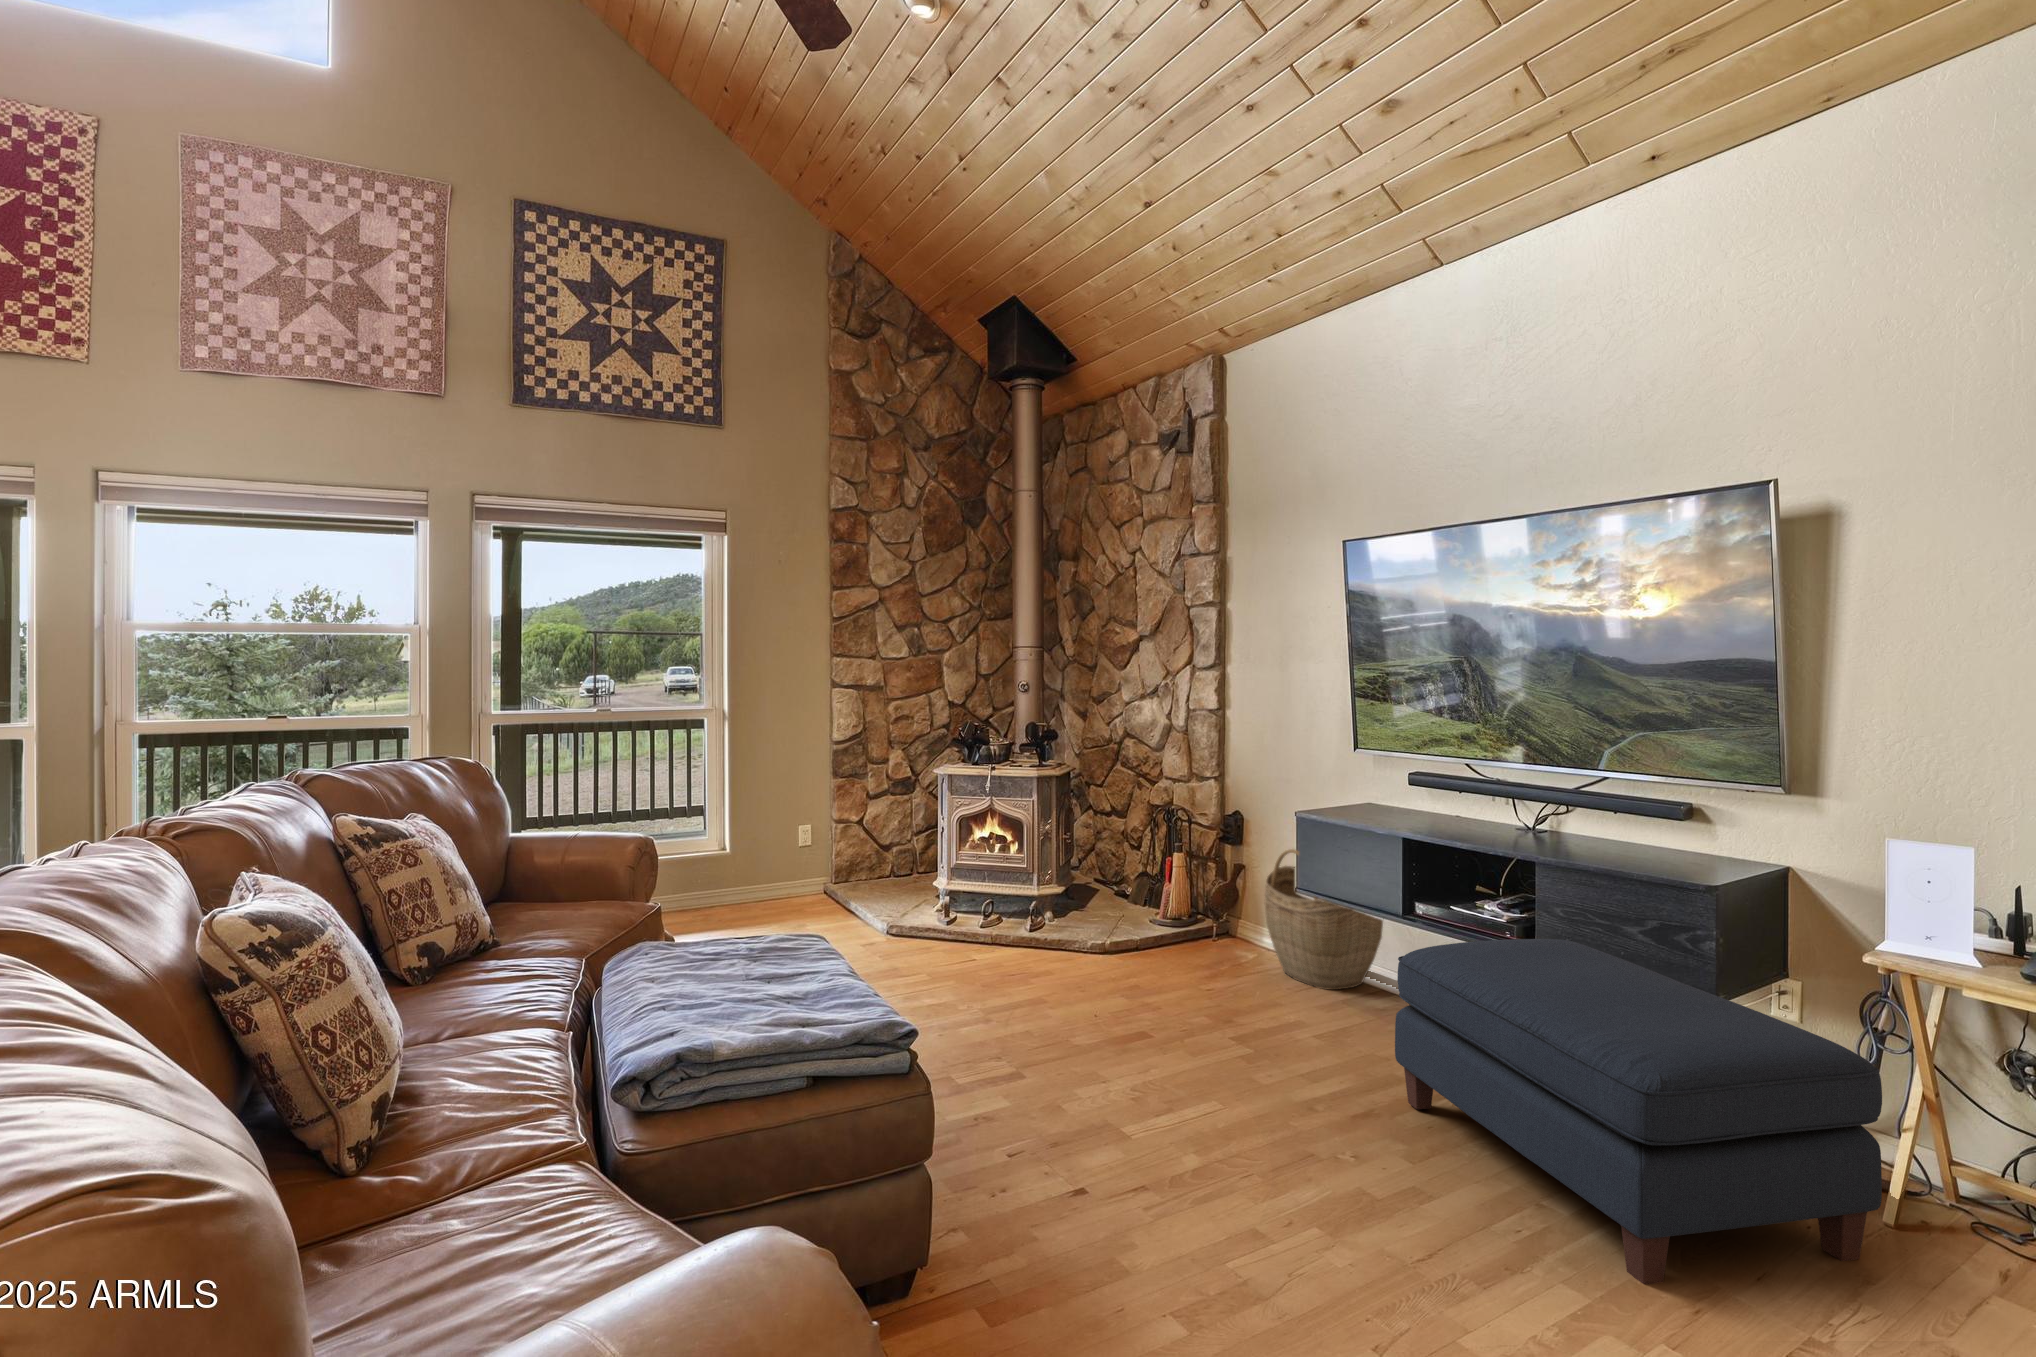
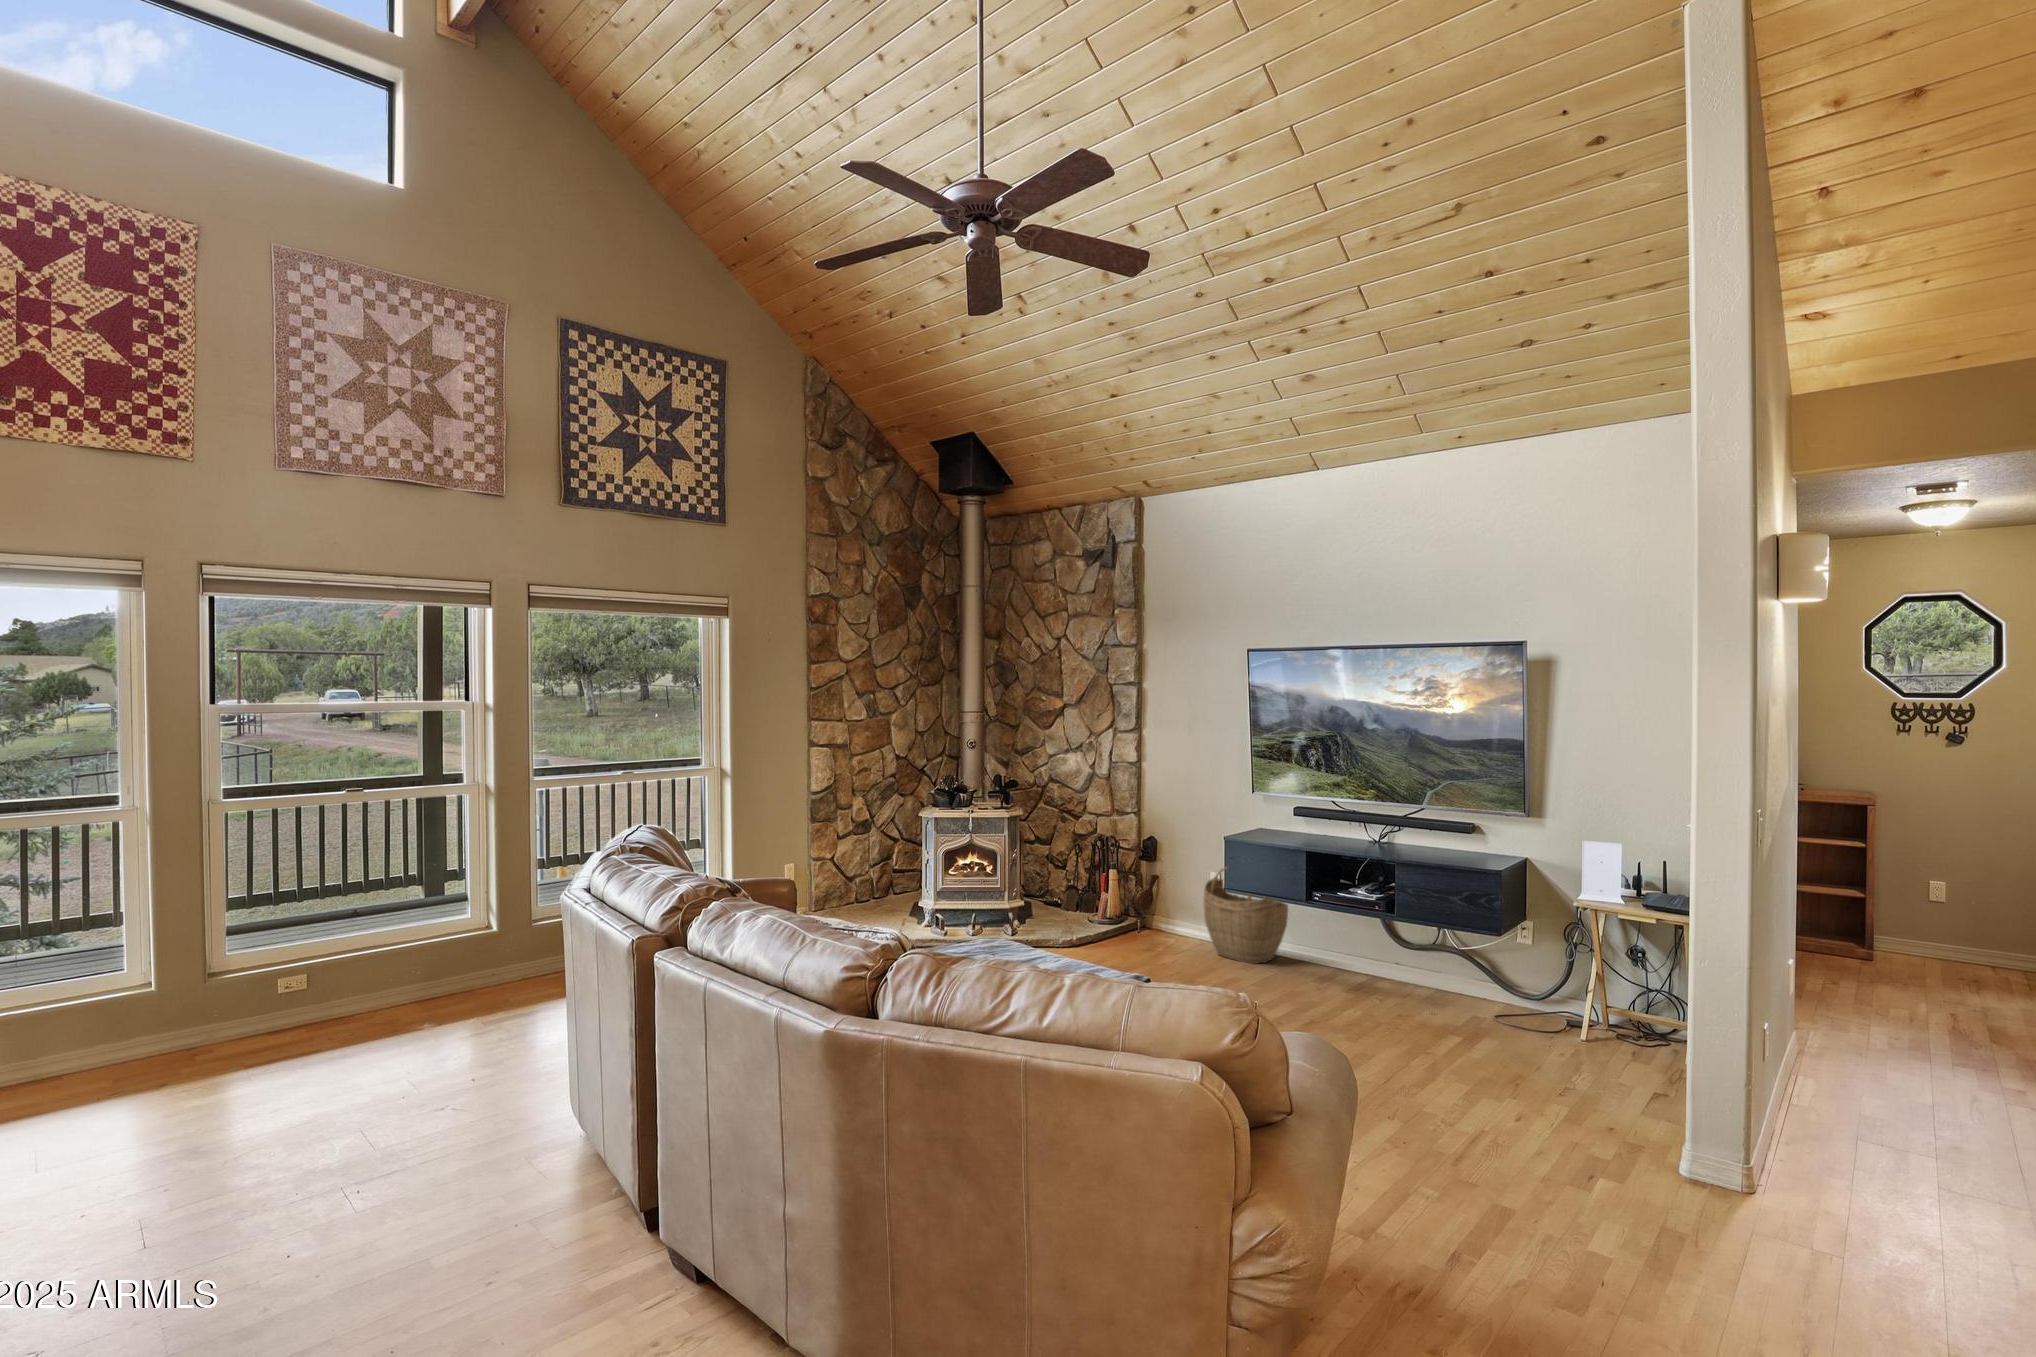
ottoman: present [1395,939,1882,1284] -> none [1353,915,1623,1092]

